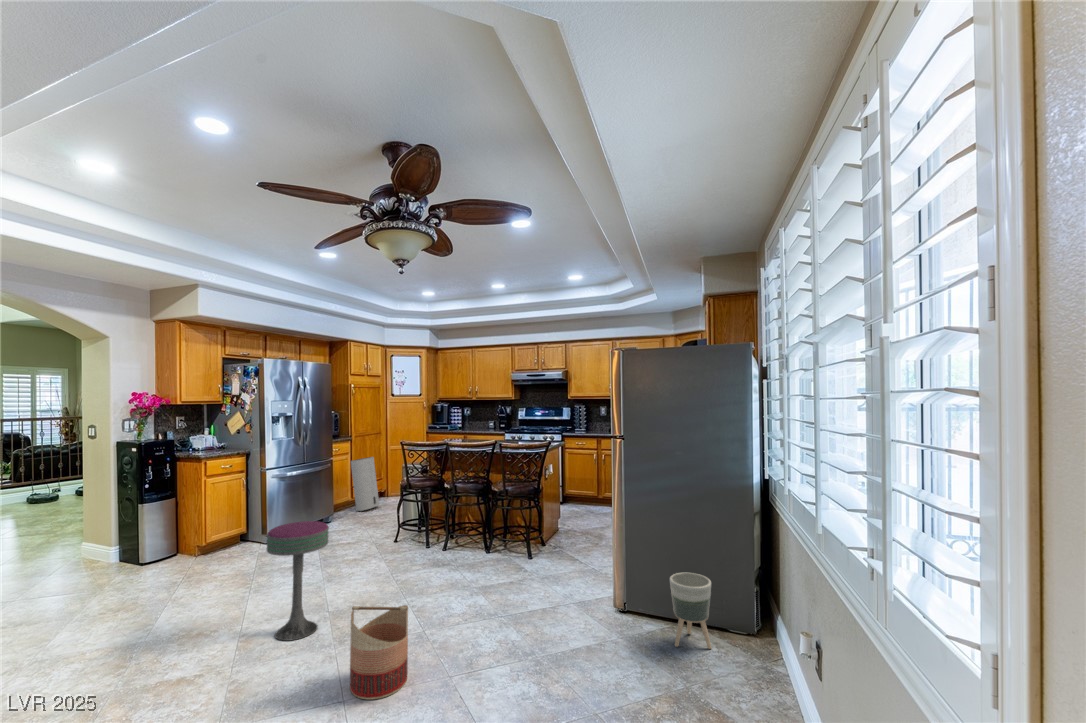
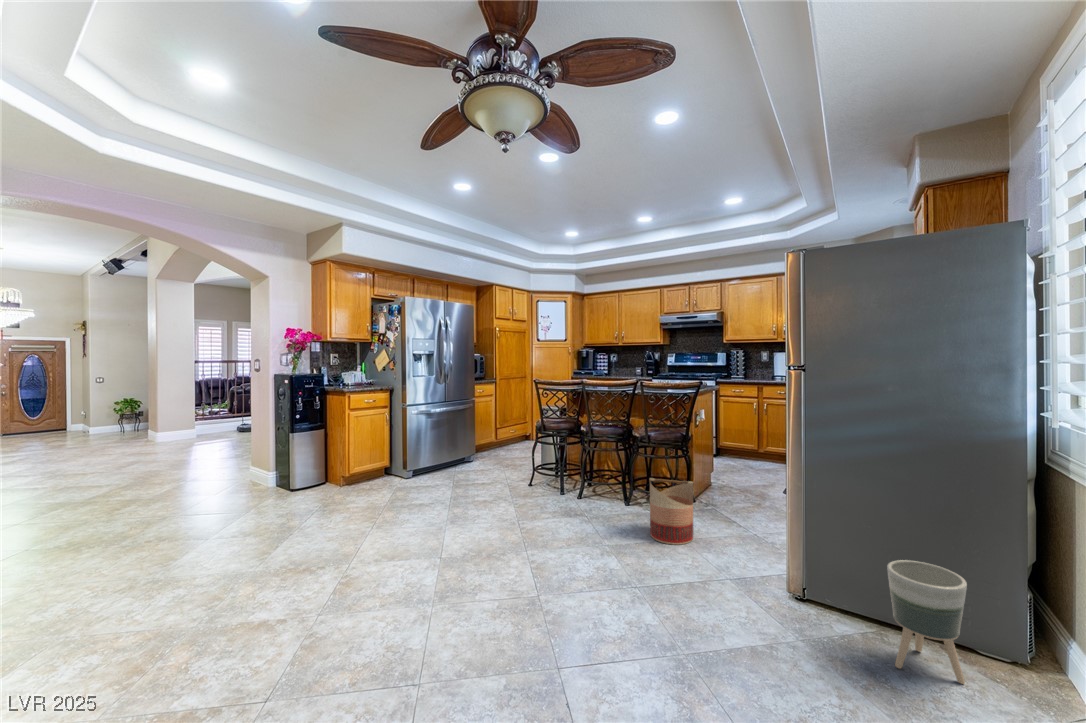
air purifier: present [351,457,379,511] -> none [494,400,522,453]
bar stool: present [267,521,329,641] -> none [380,451,442,574]
basket: present [350,605,408,700] -> present [649,478,694,545]

